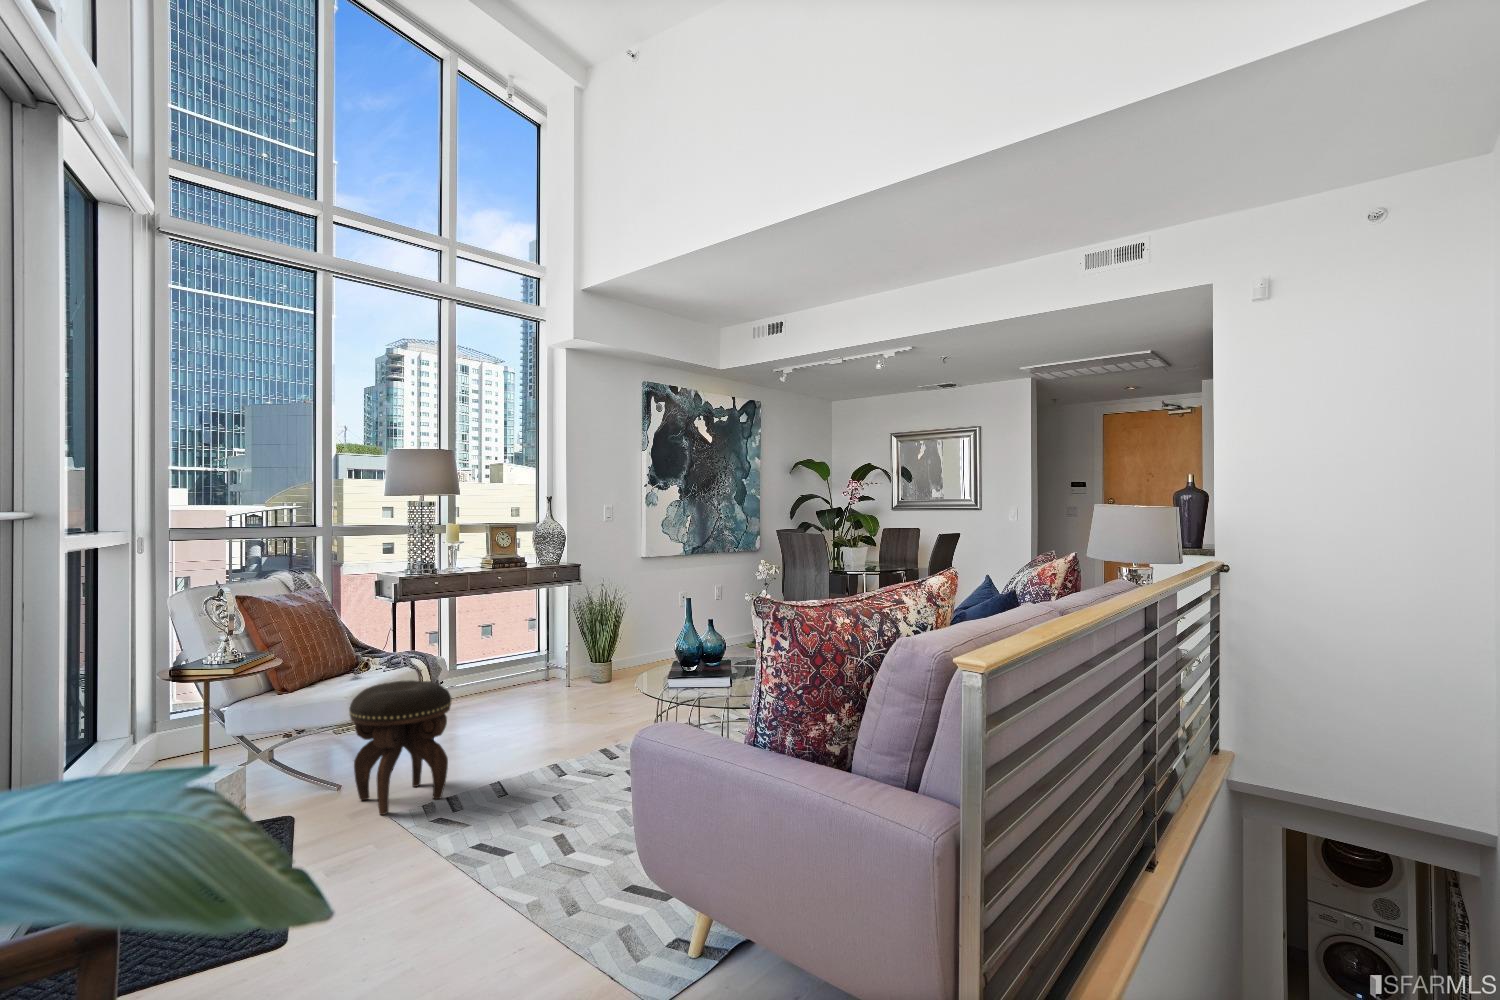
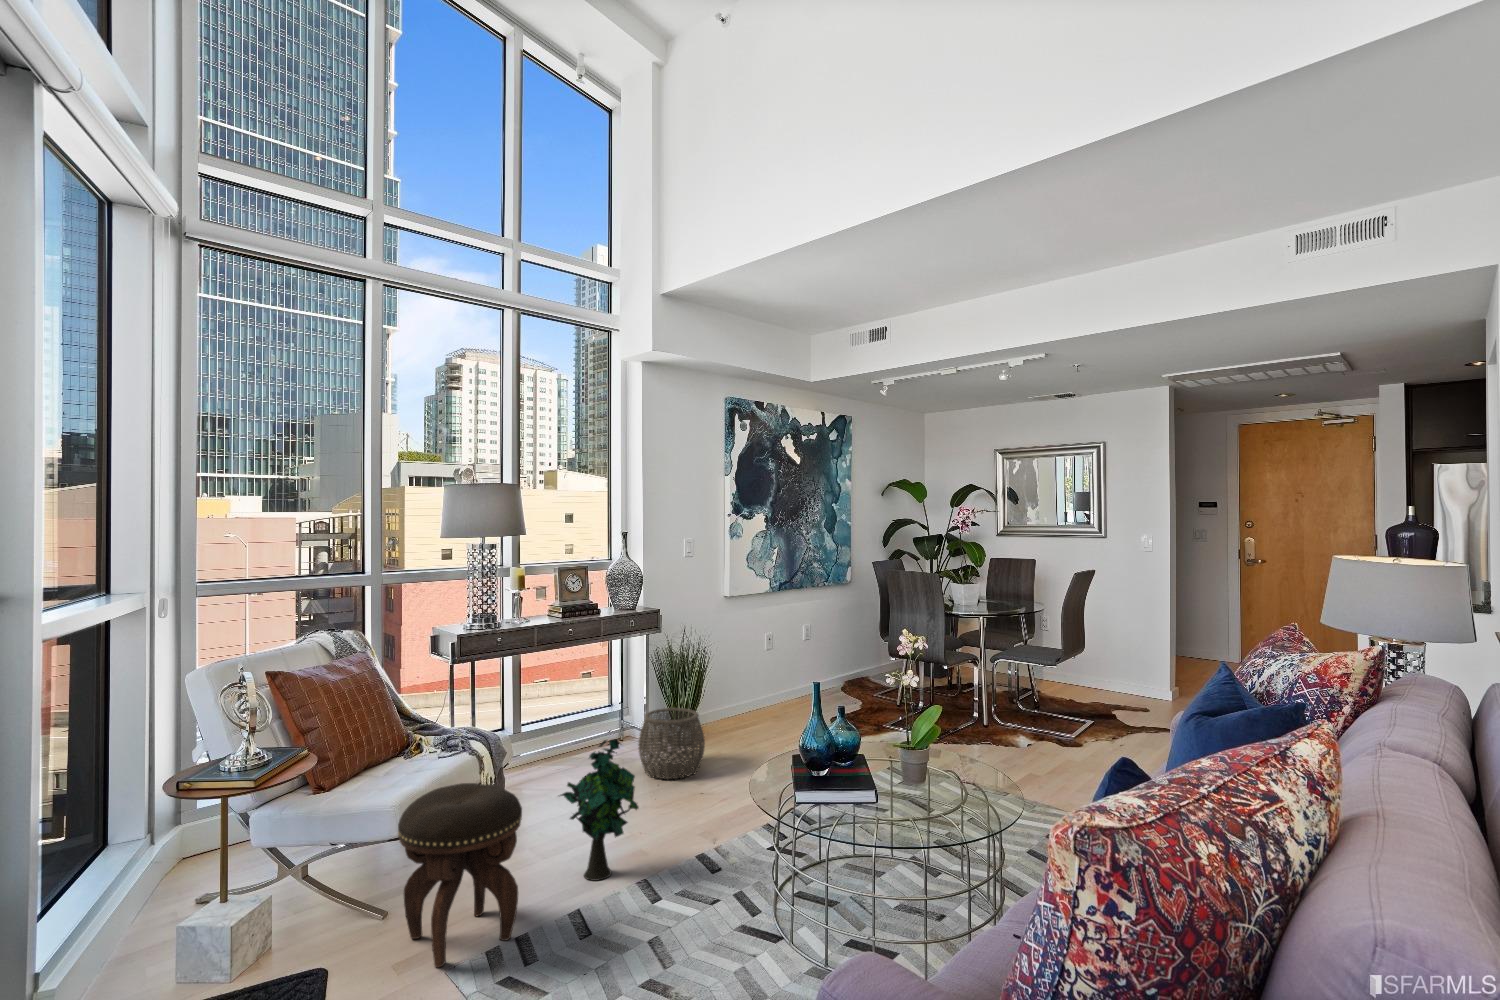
woven basket: none [560,646,618,703] -> present [638,708,705,779]
decorative plant: none [482,651,551,764] -> present [560,739,639,881]

